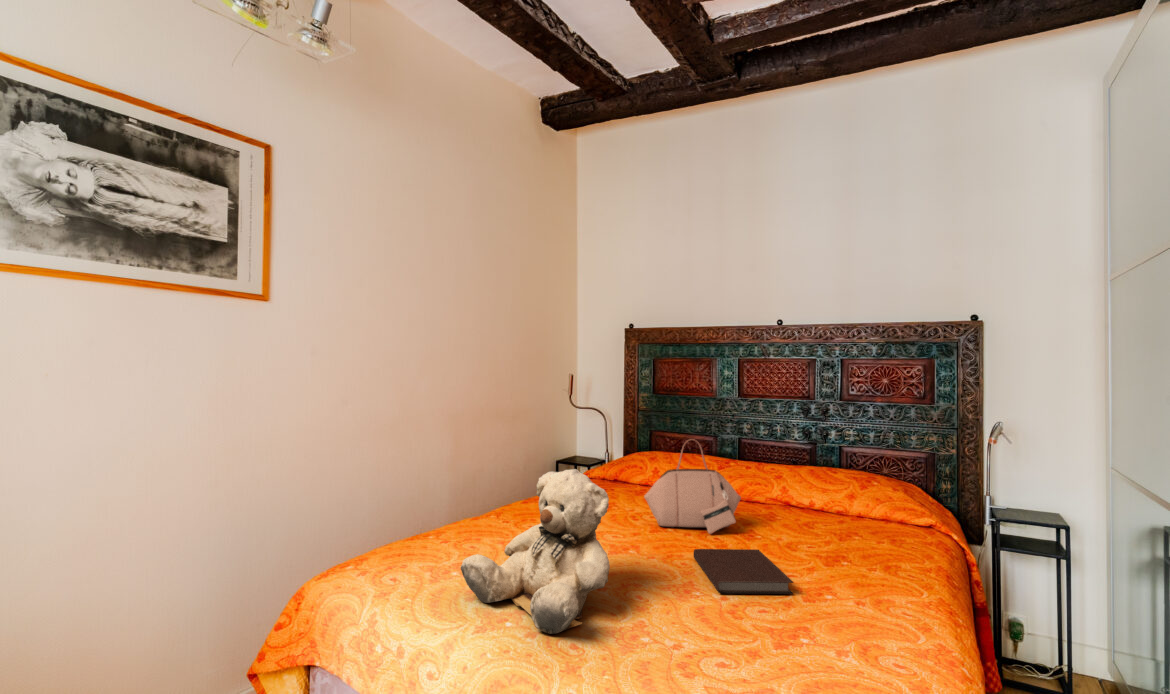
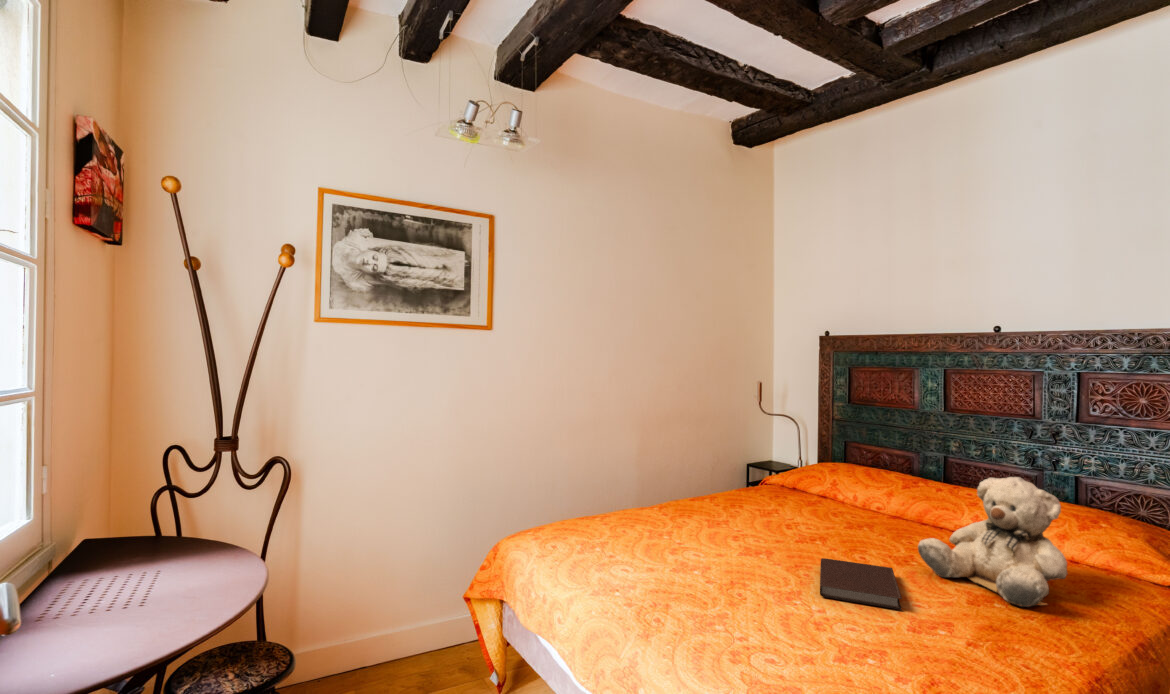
handbag: present [644,439,741,534] -> none [793,454,898,550]
teddy bear: present [461,469,610,634] -> present [918,477,1068,607]

